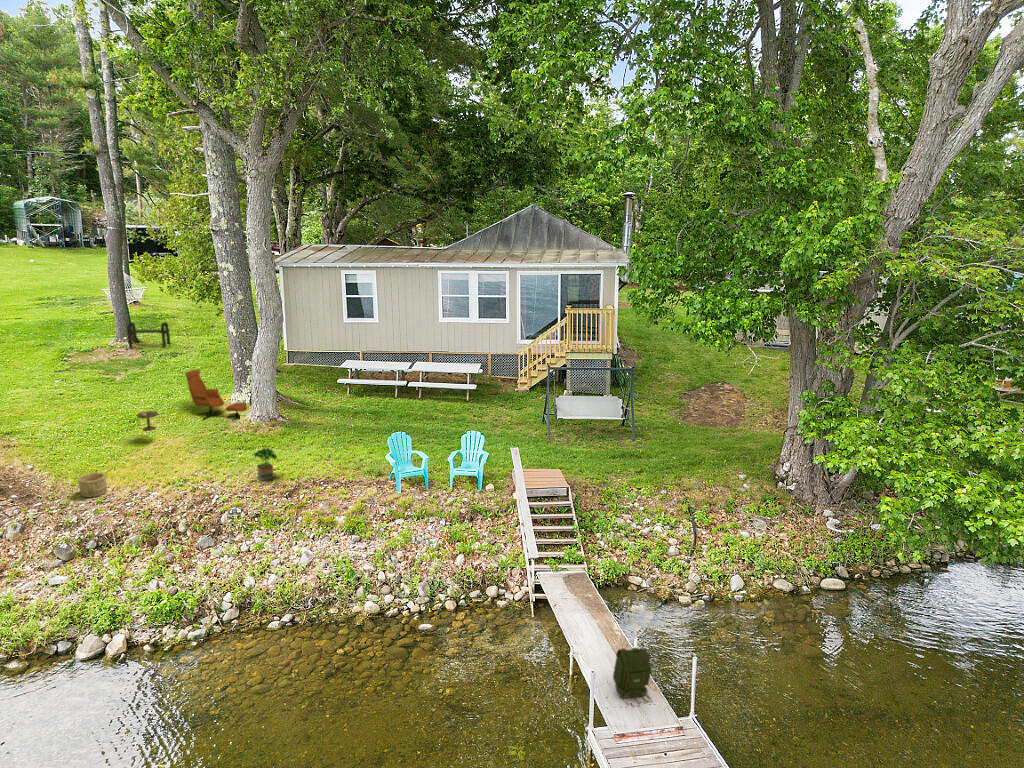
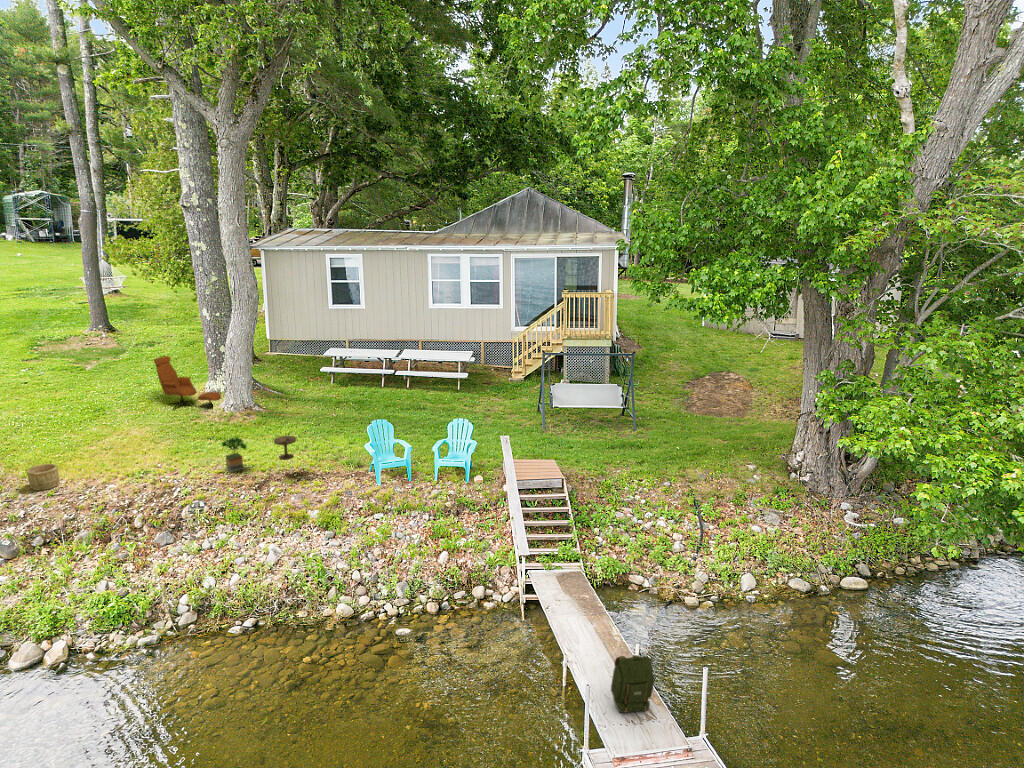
bench: present [127,322,171,348] -> none [102,311,148,338]
side table: present [137,411,158,431] -> present [274,436,296,460]

